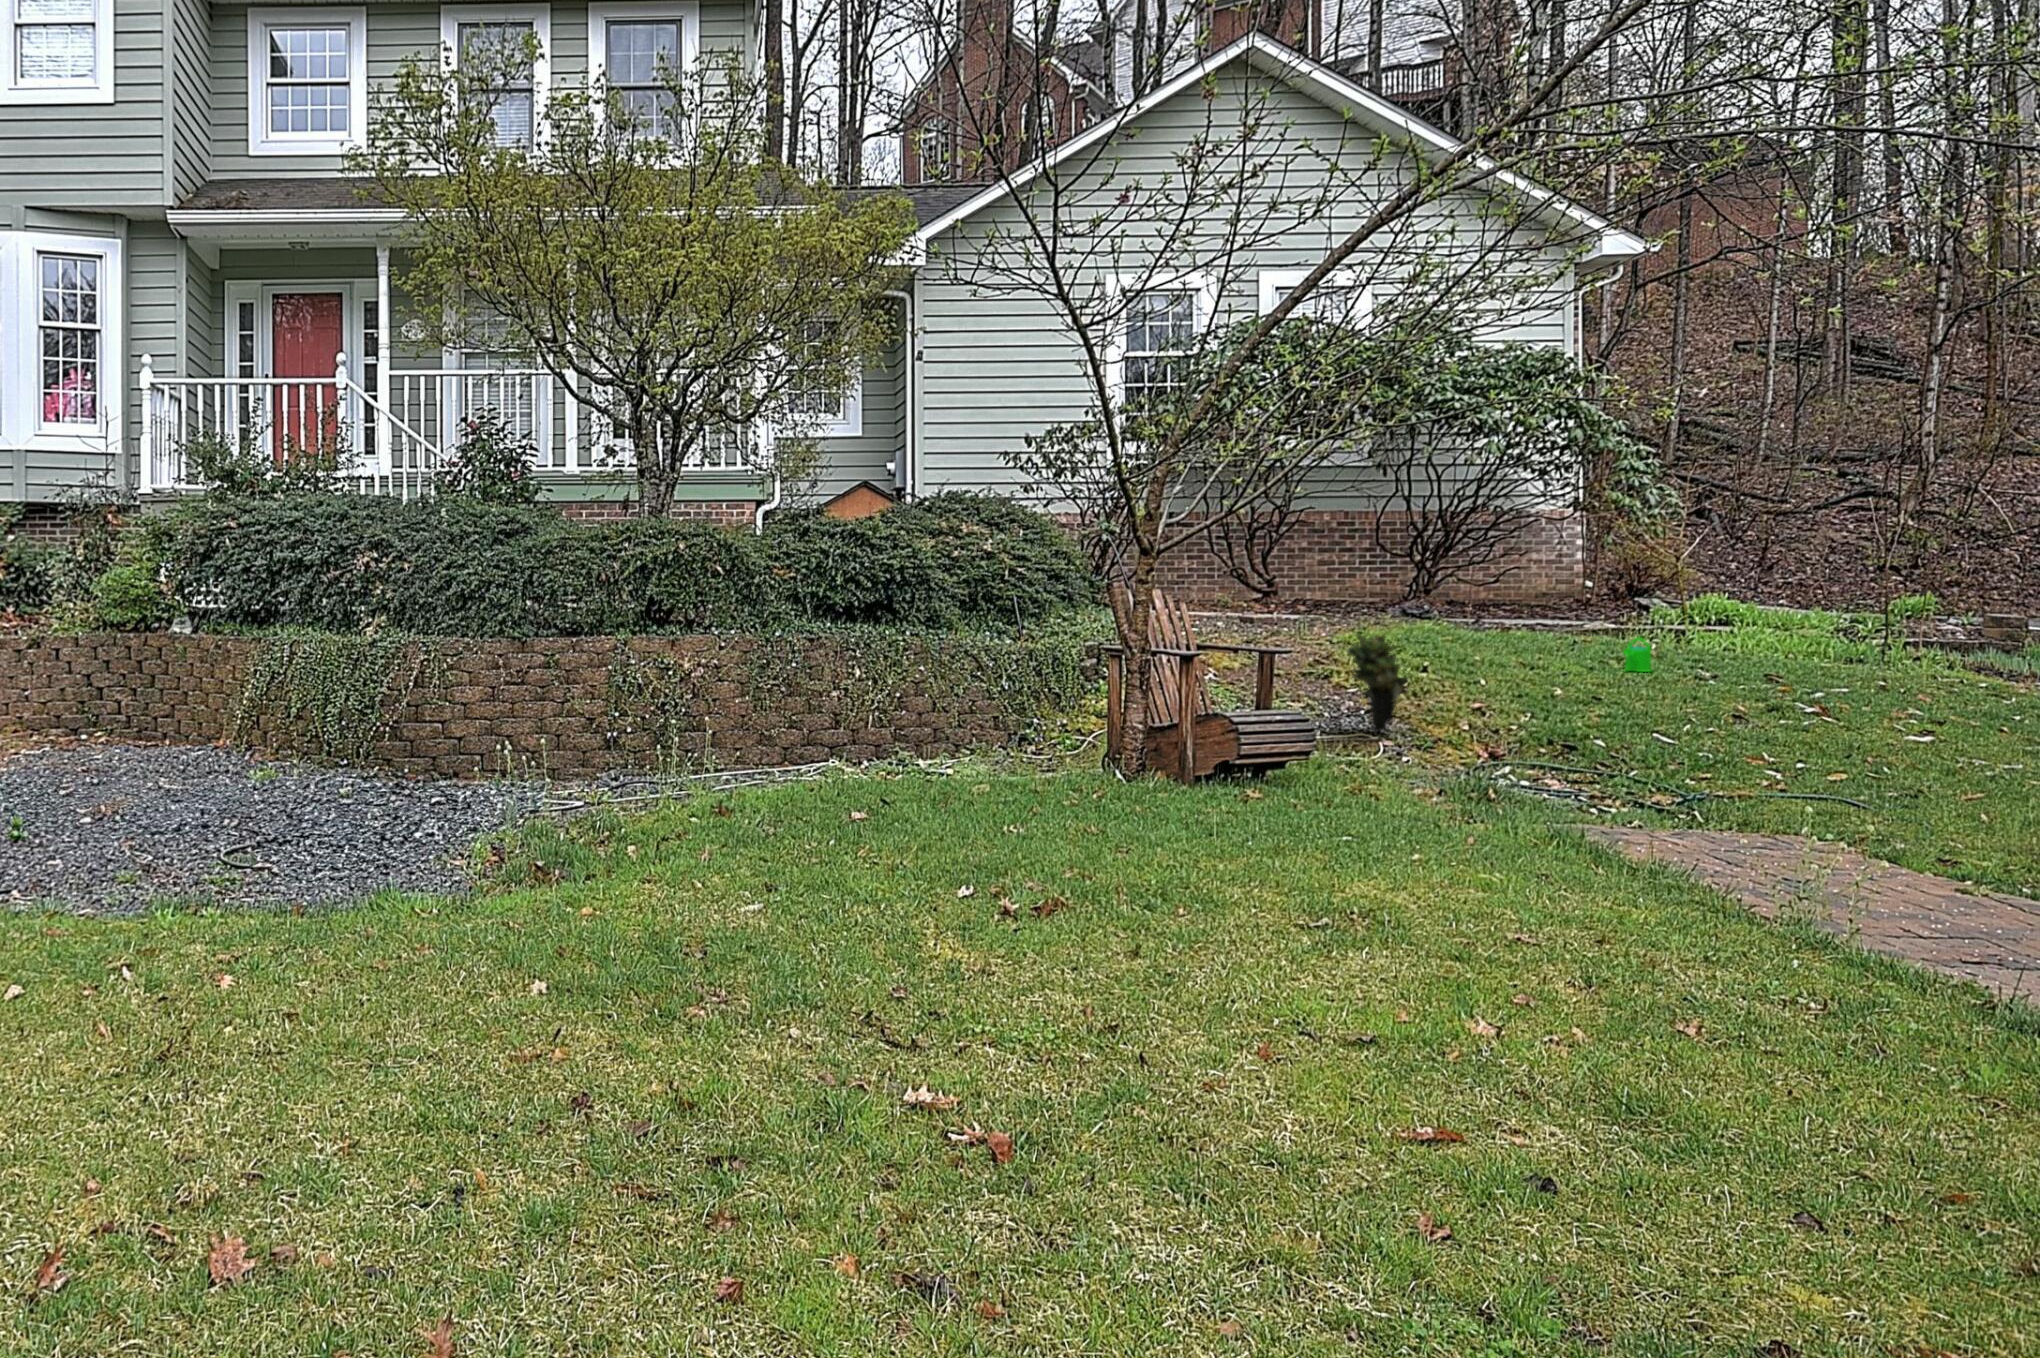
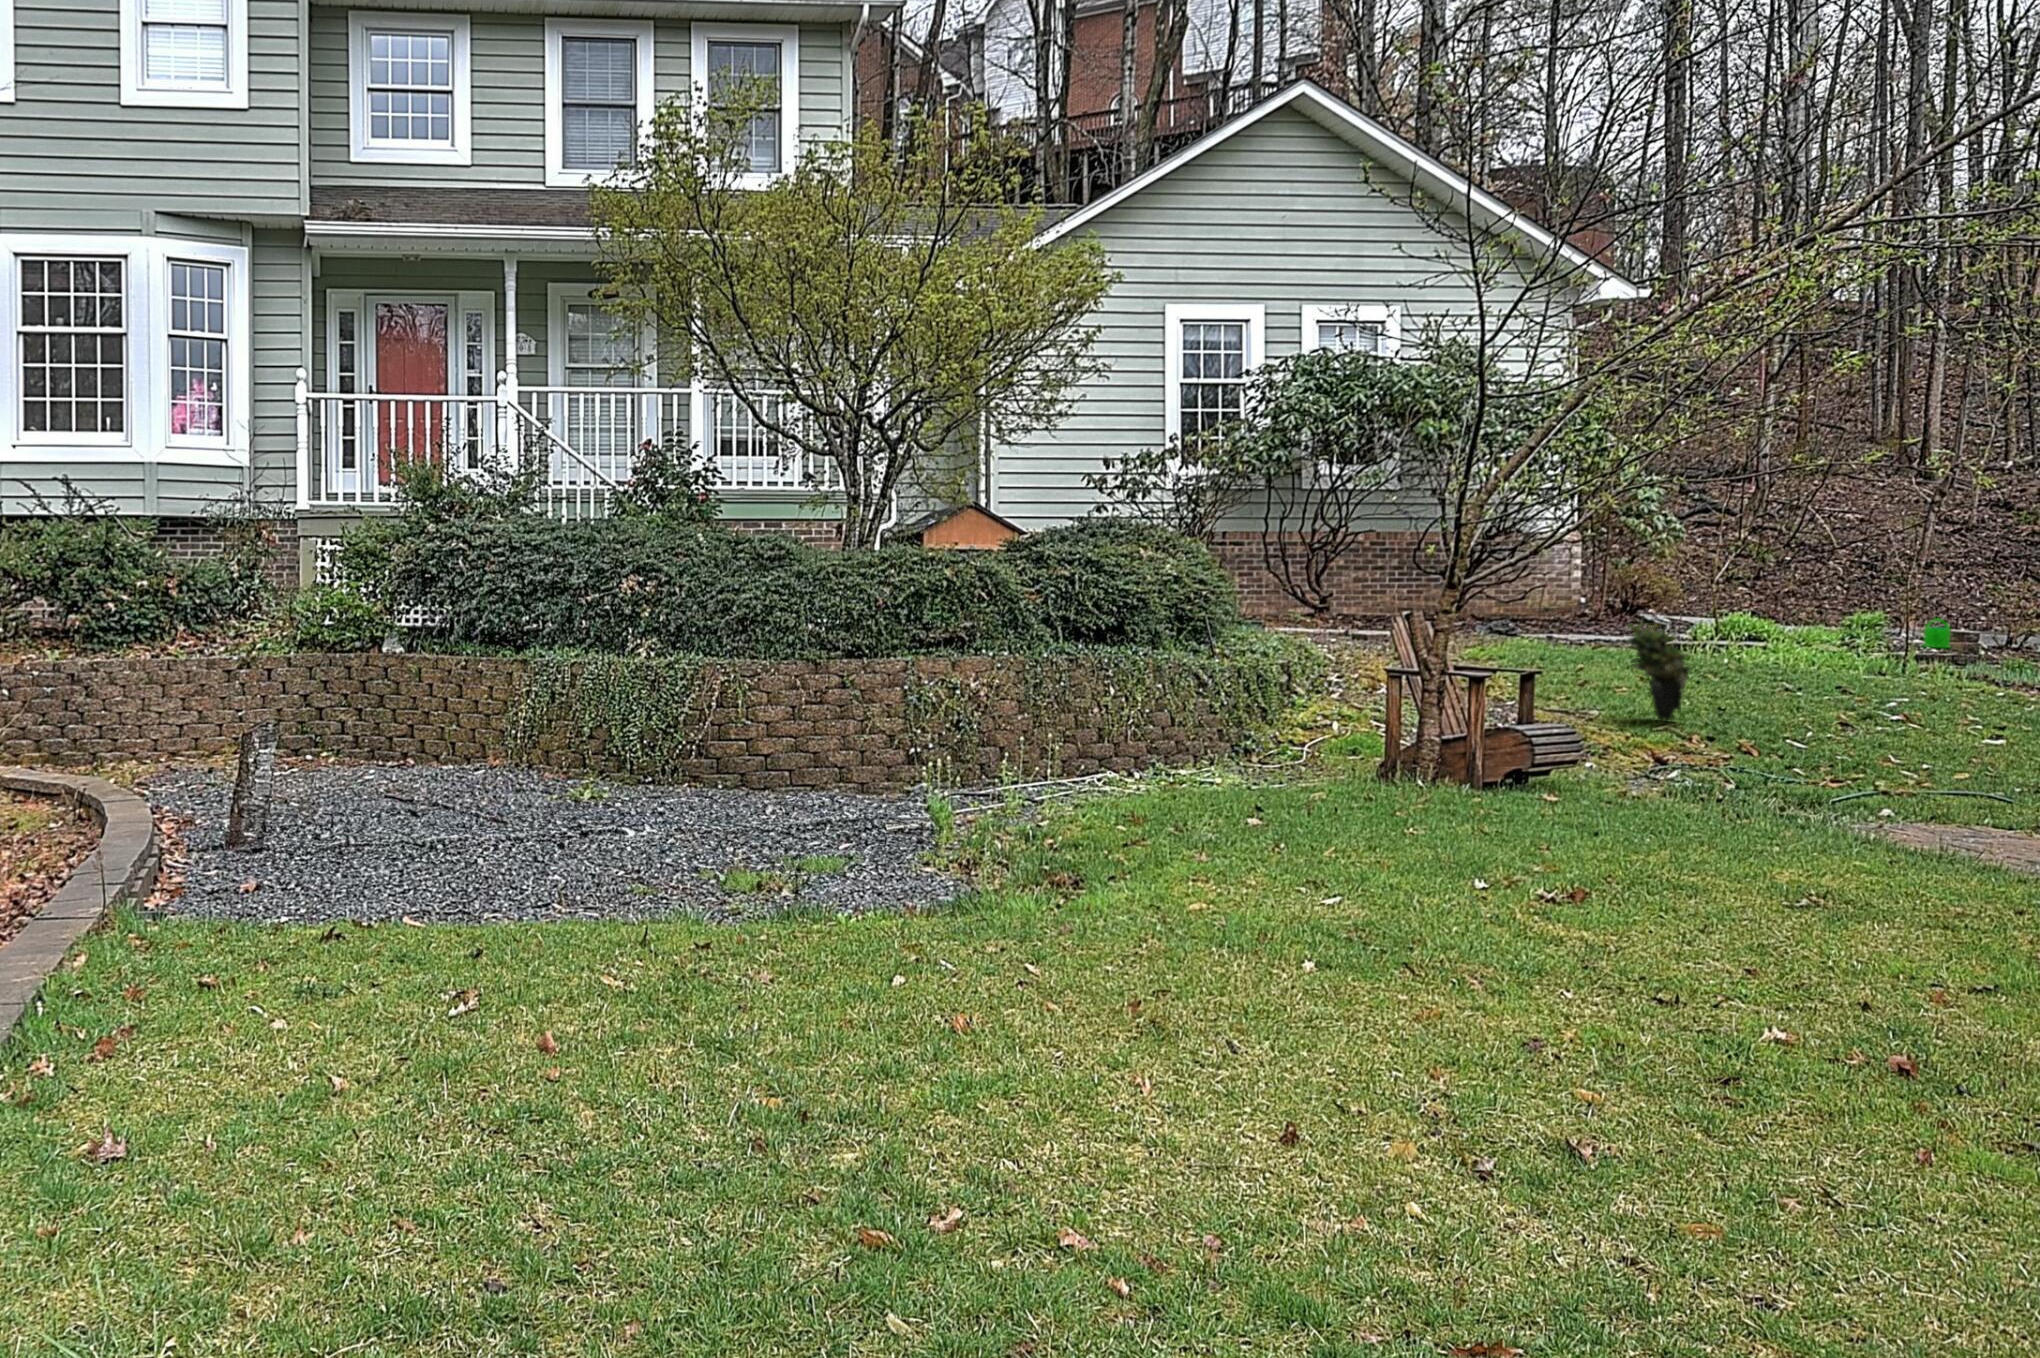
watering can: present [1624,637,1651,672] -> present [1923,618,1951,648]

